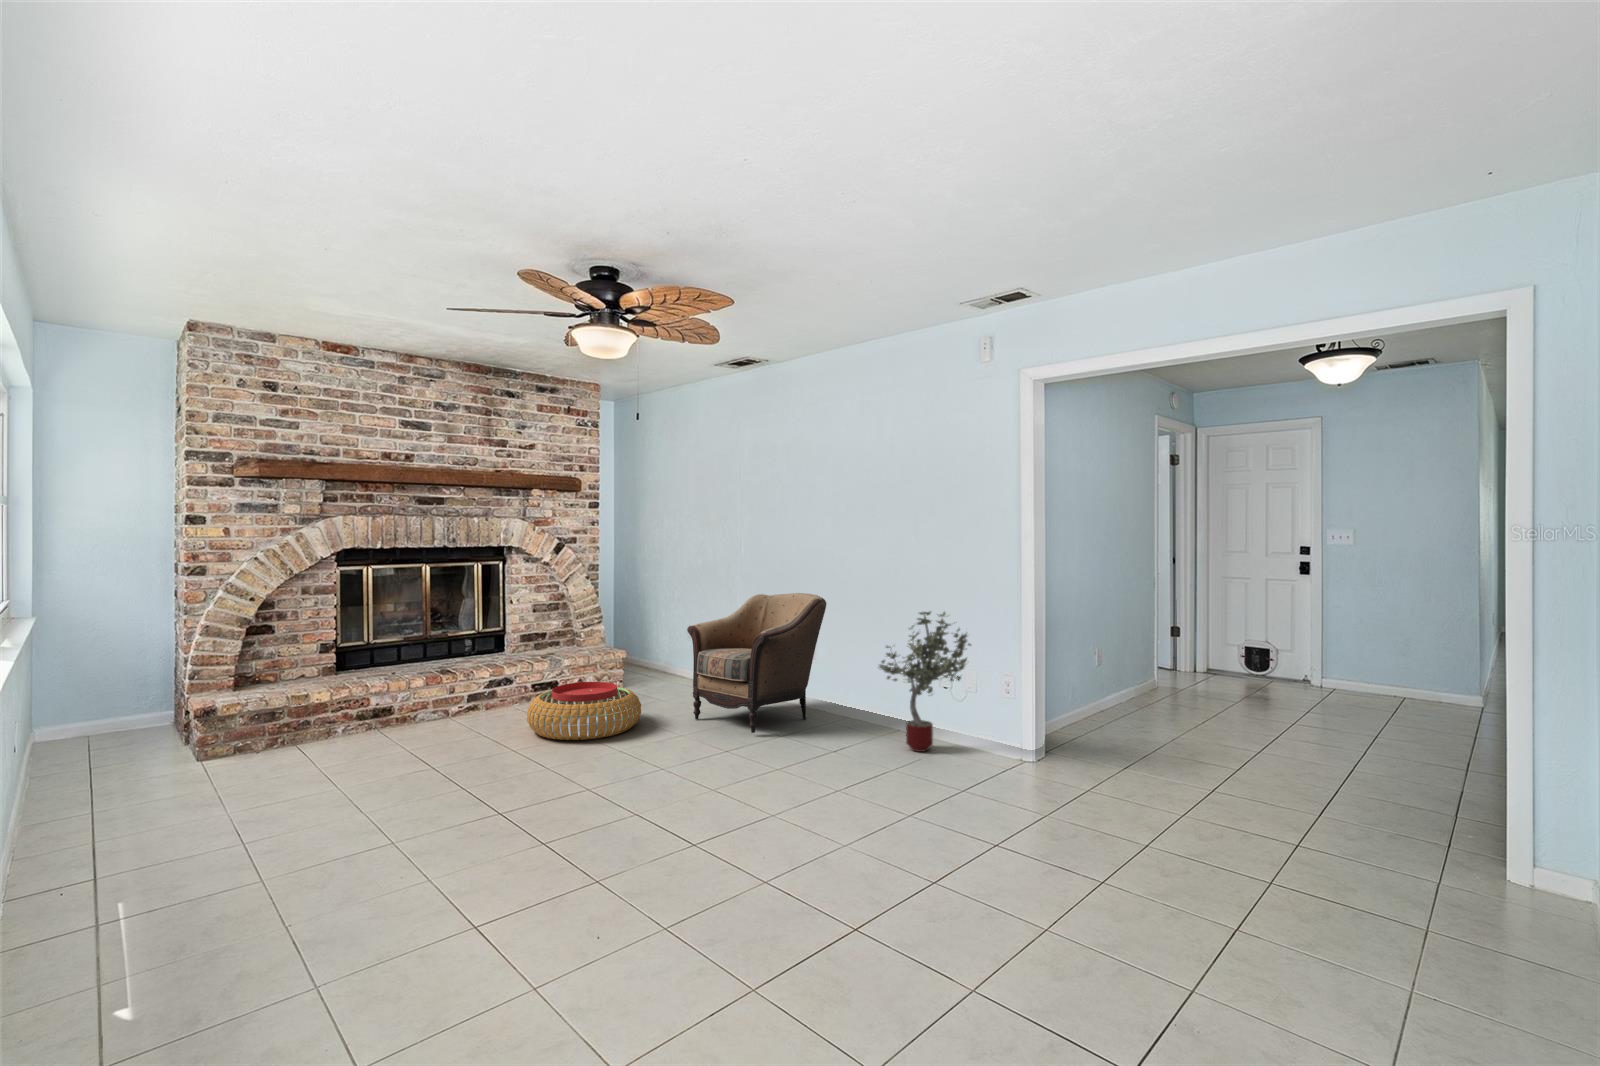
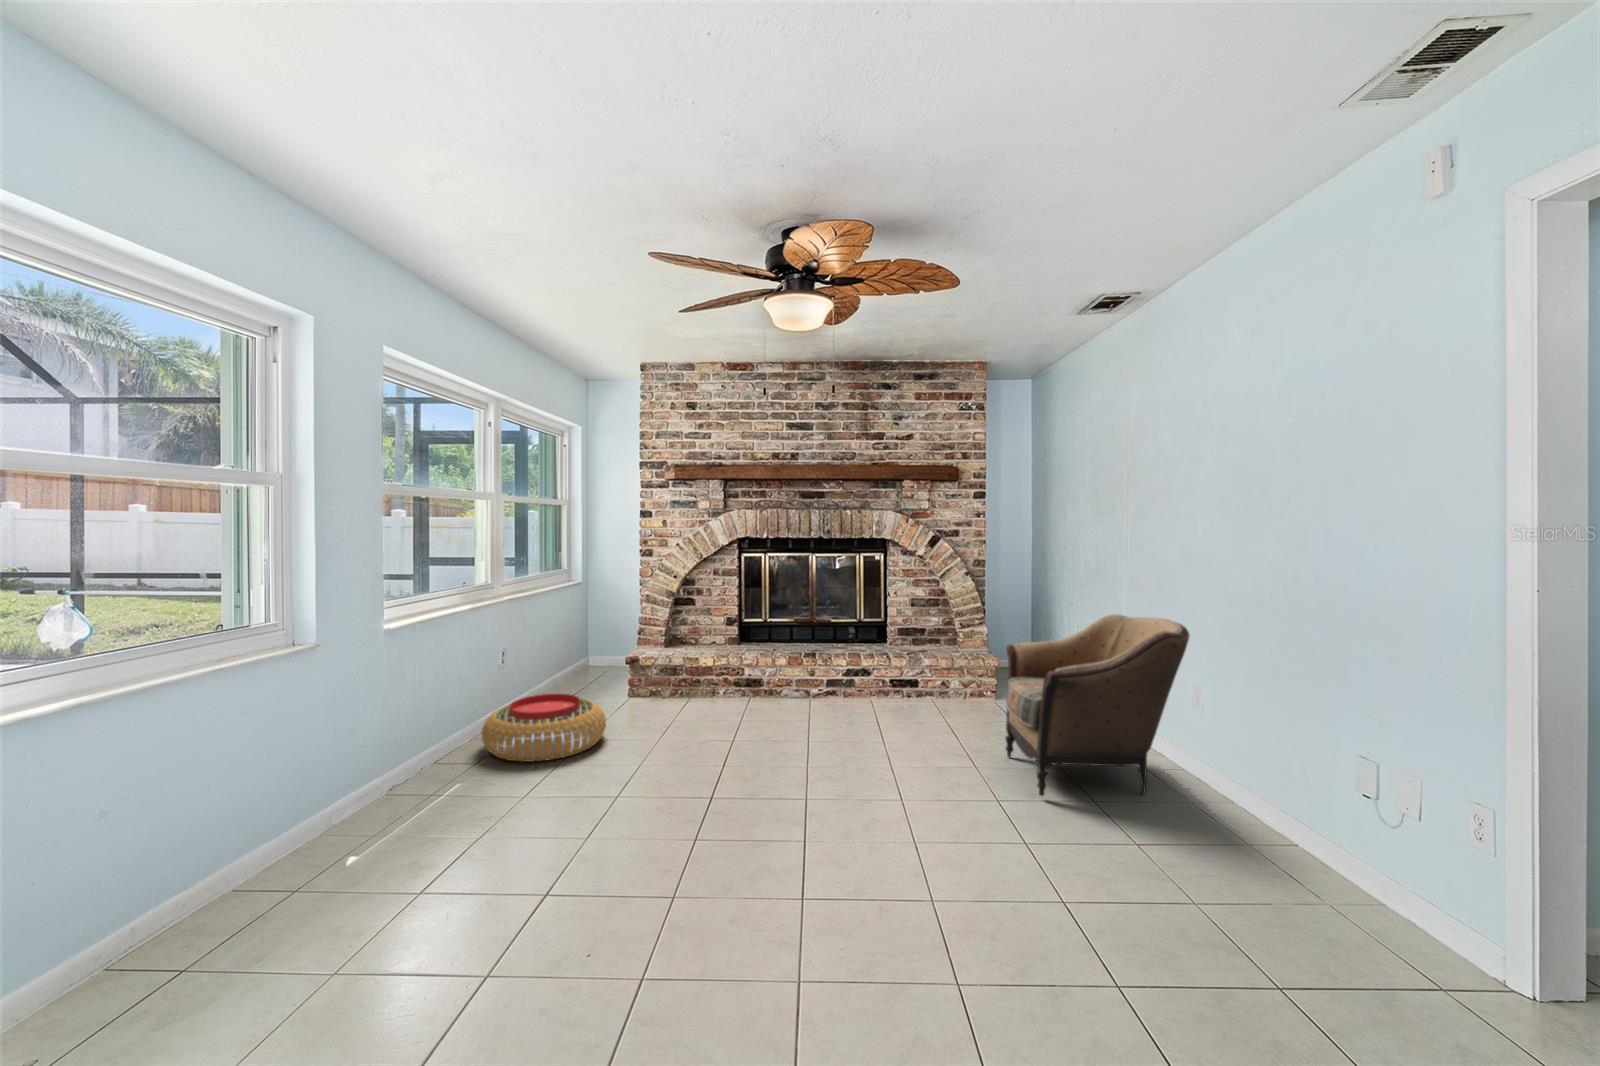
potted tree: present [879,612,971,752] -> none [1215,683,1369,913]
pouf: present [527,682,641,740] -> present [482,694,606,762]

